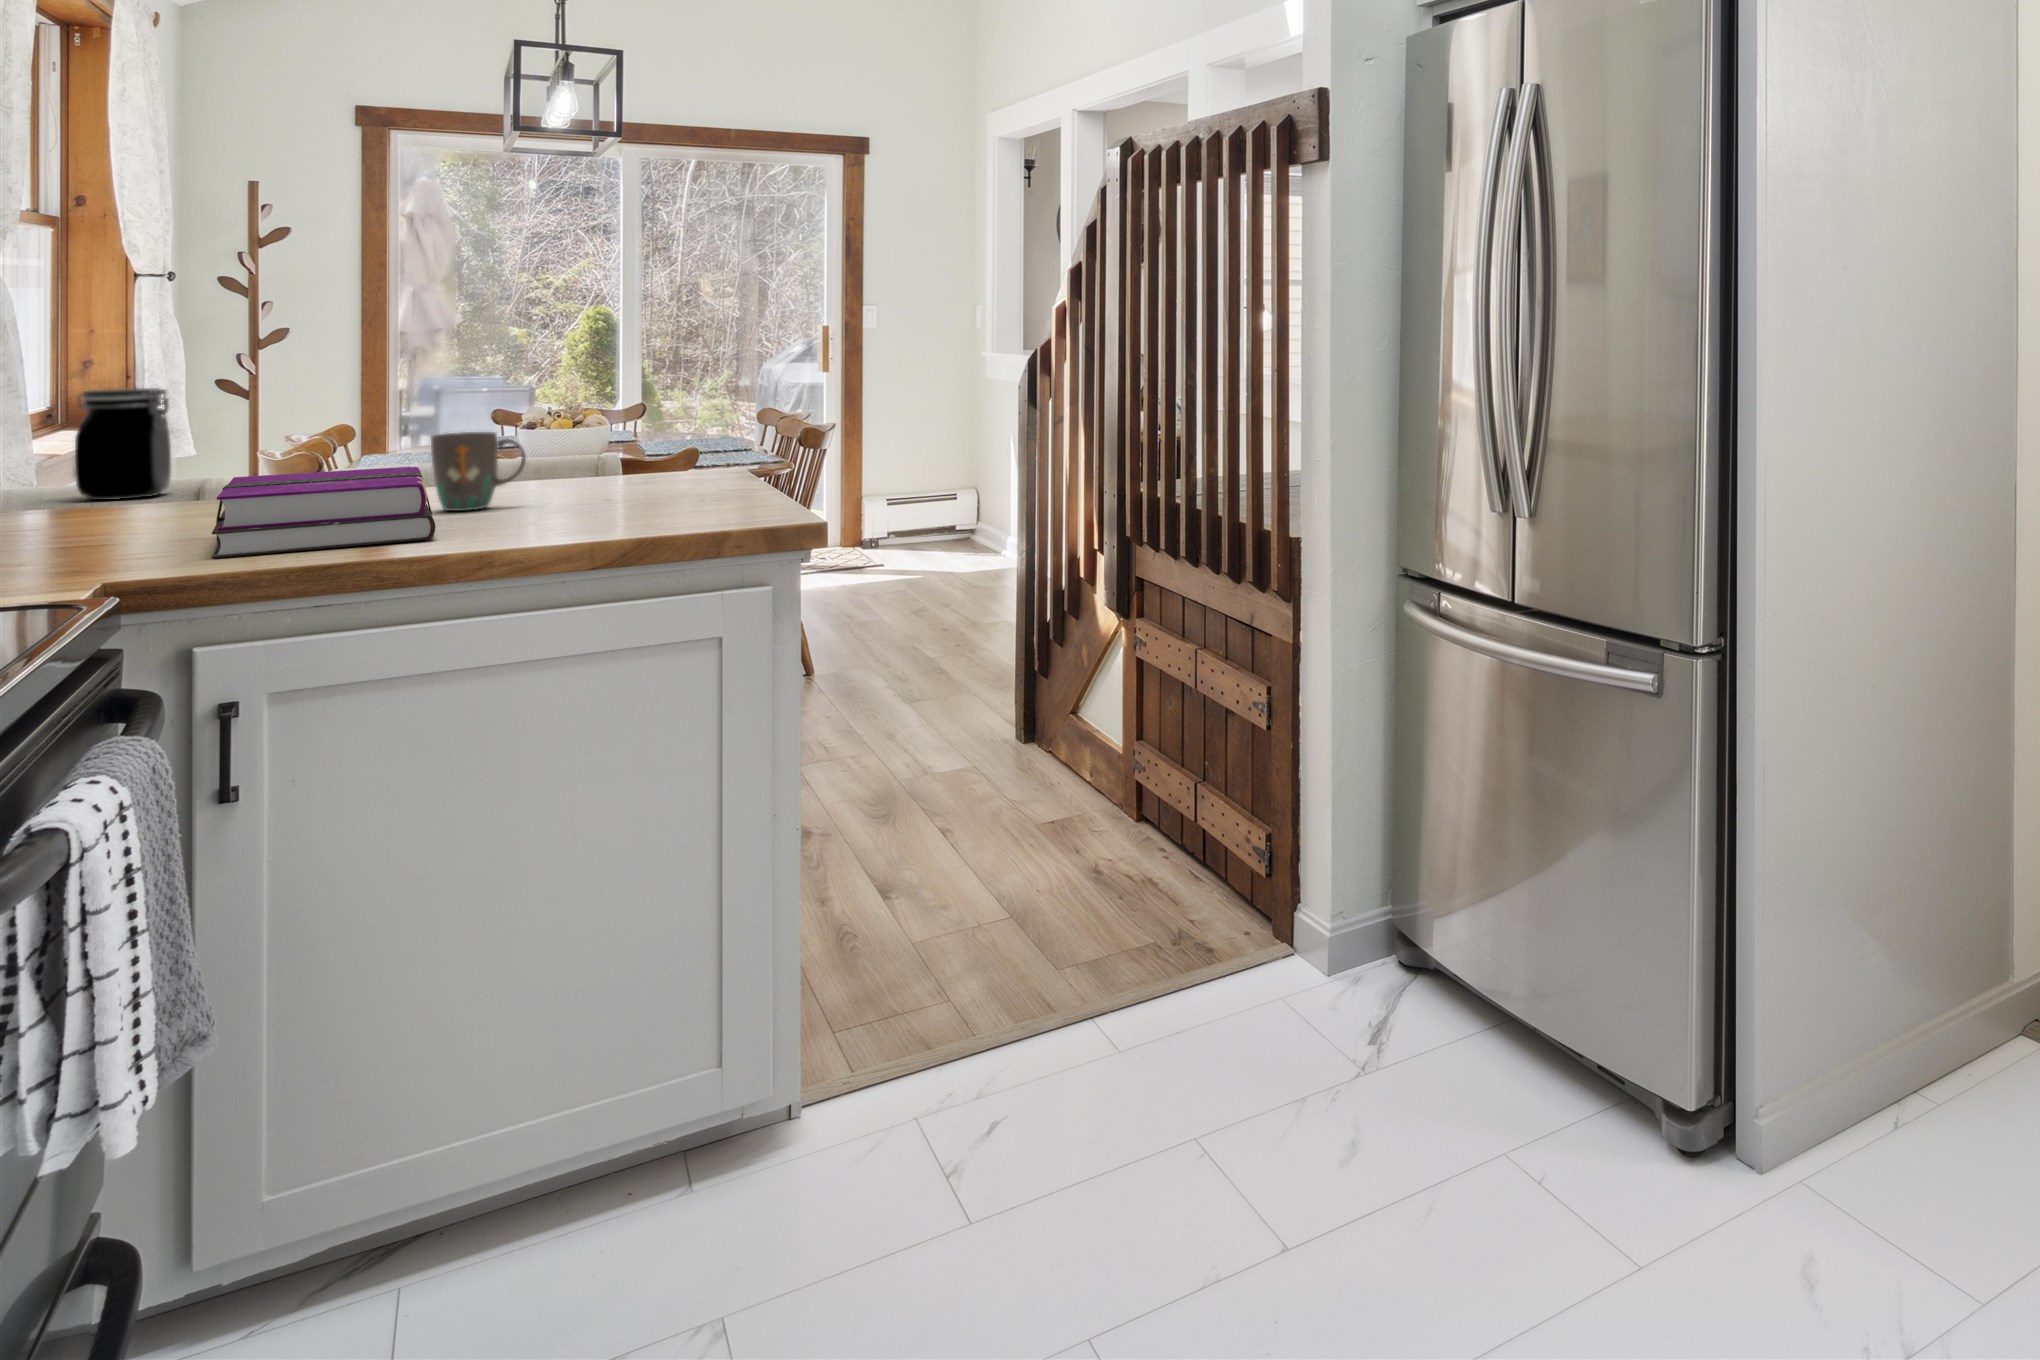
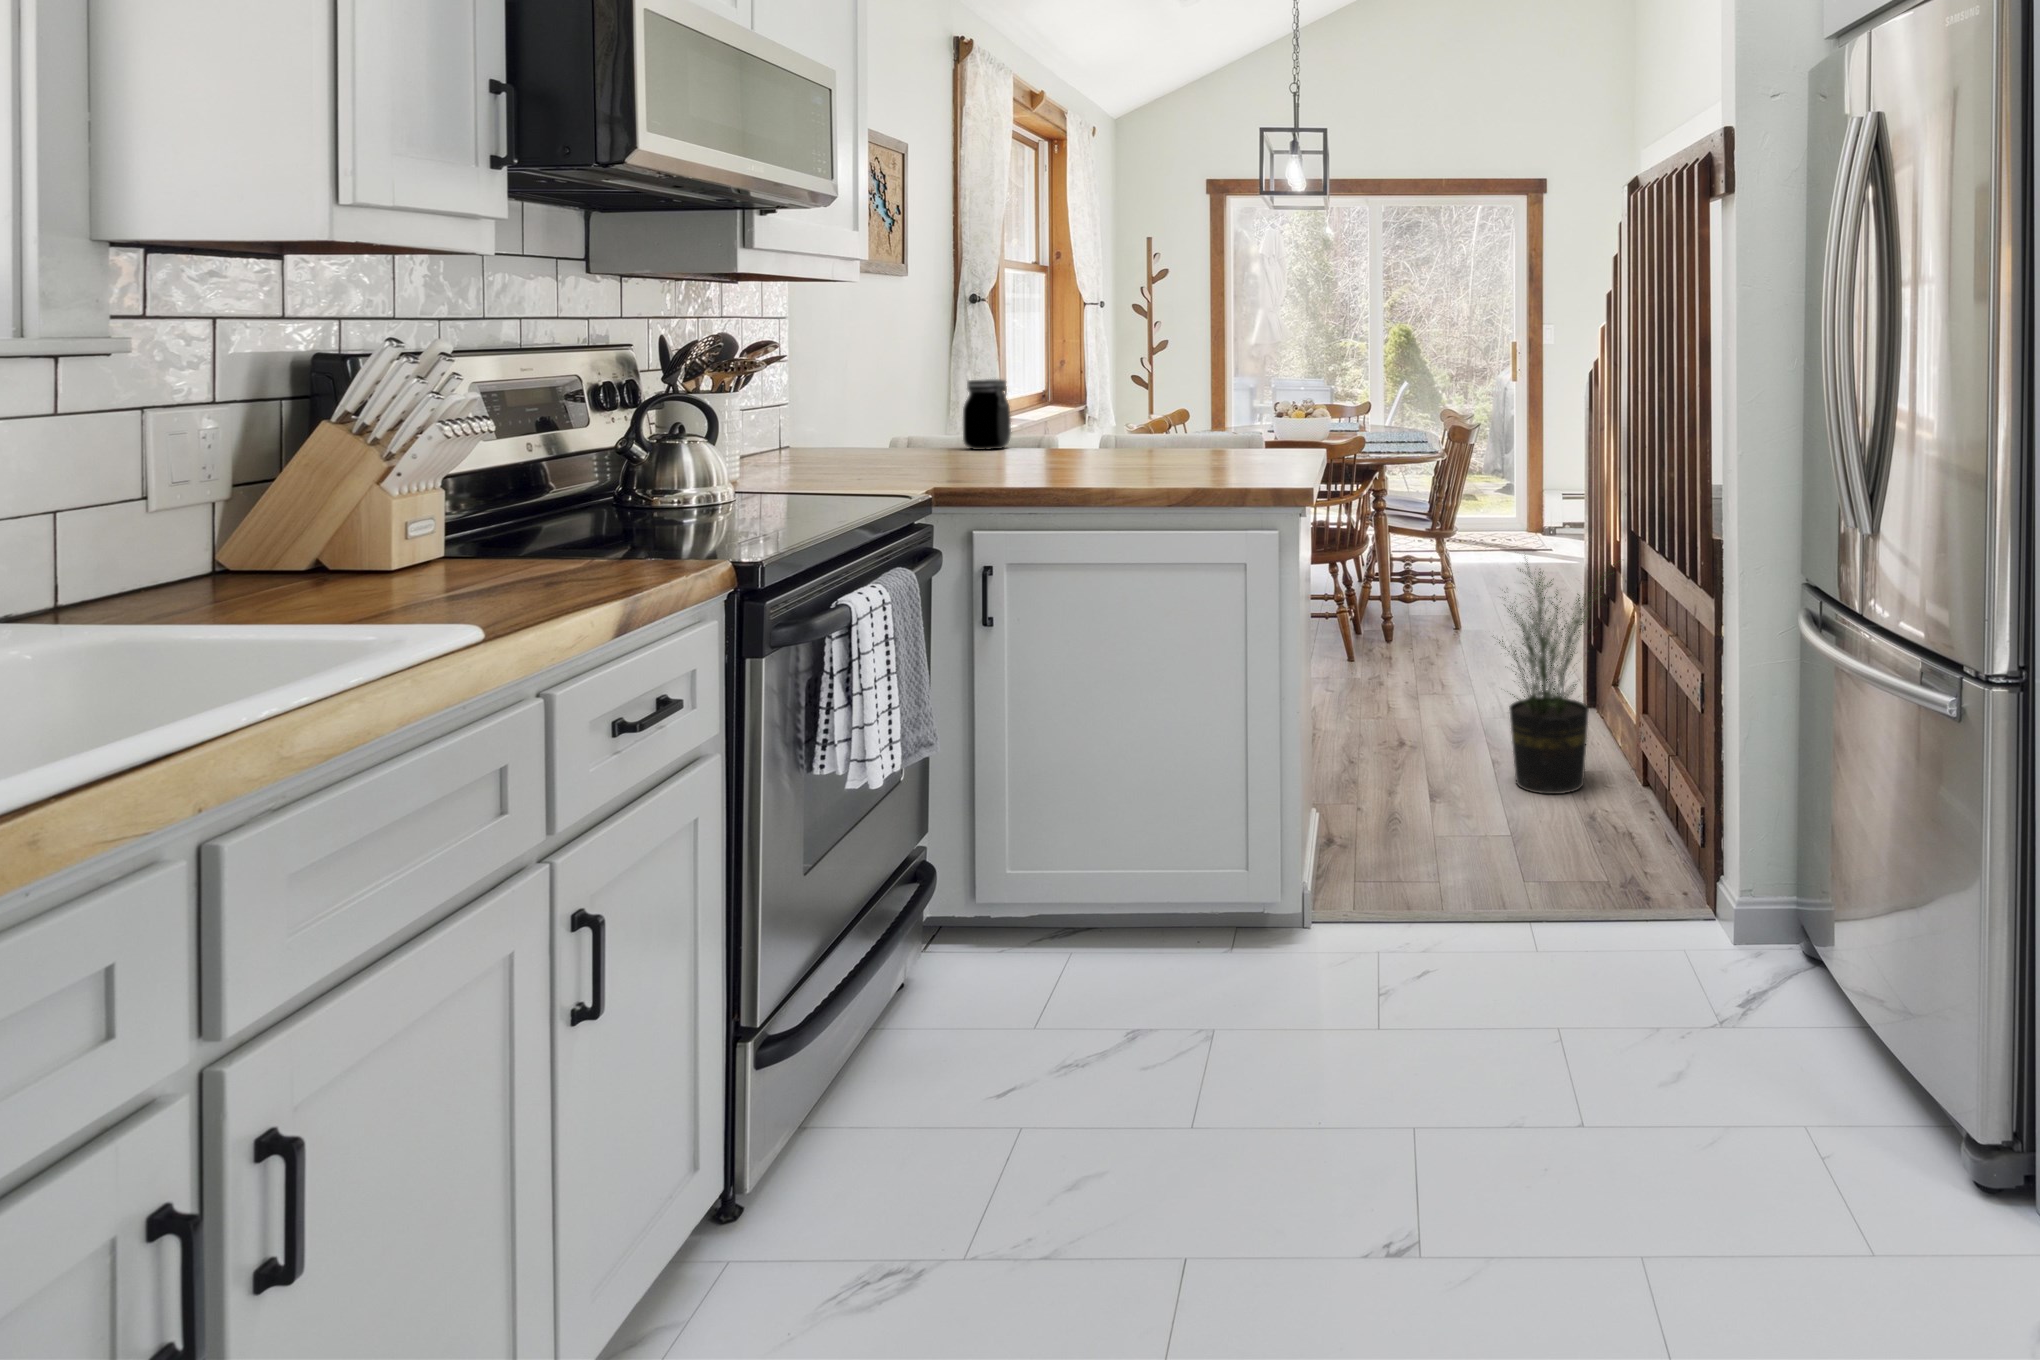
mug: present [431,432,526,511] -> none [1110,414,1163,467]
hardback book: present [212,467,435,558] -> none [970,435,1100,485]
potted plant: none [949,569,1108,854] -> present [1499,562,1614,794]

